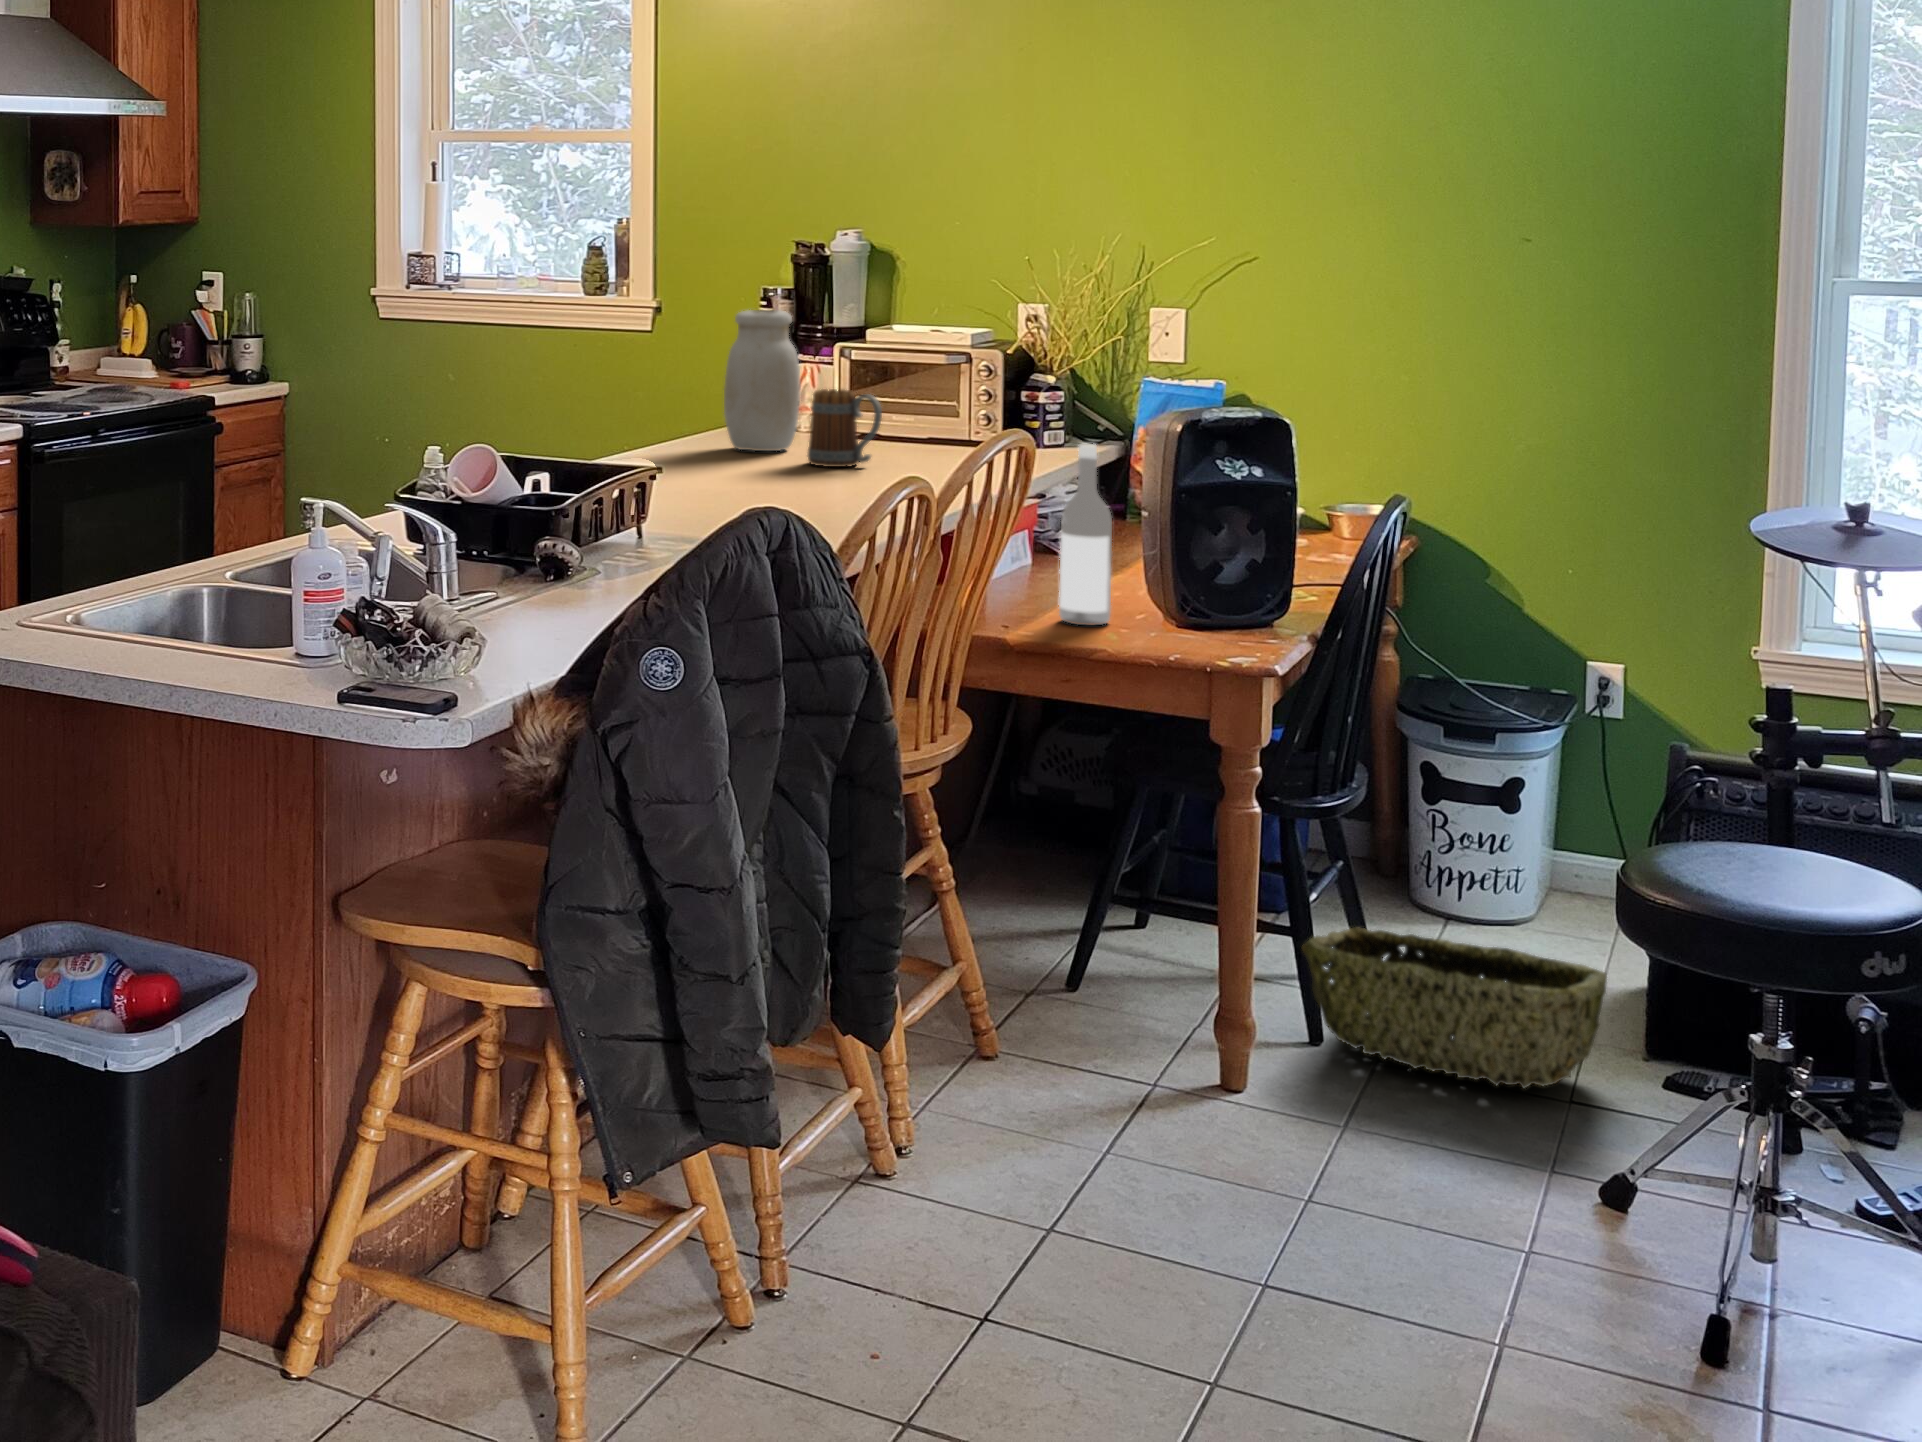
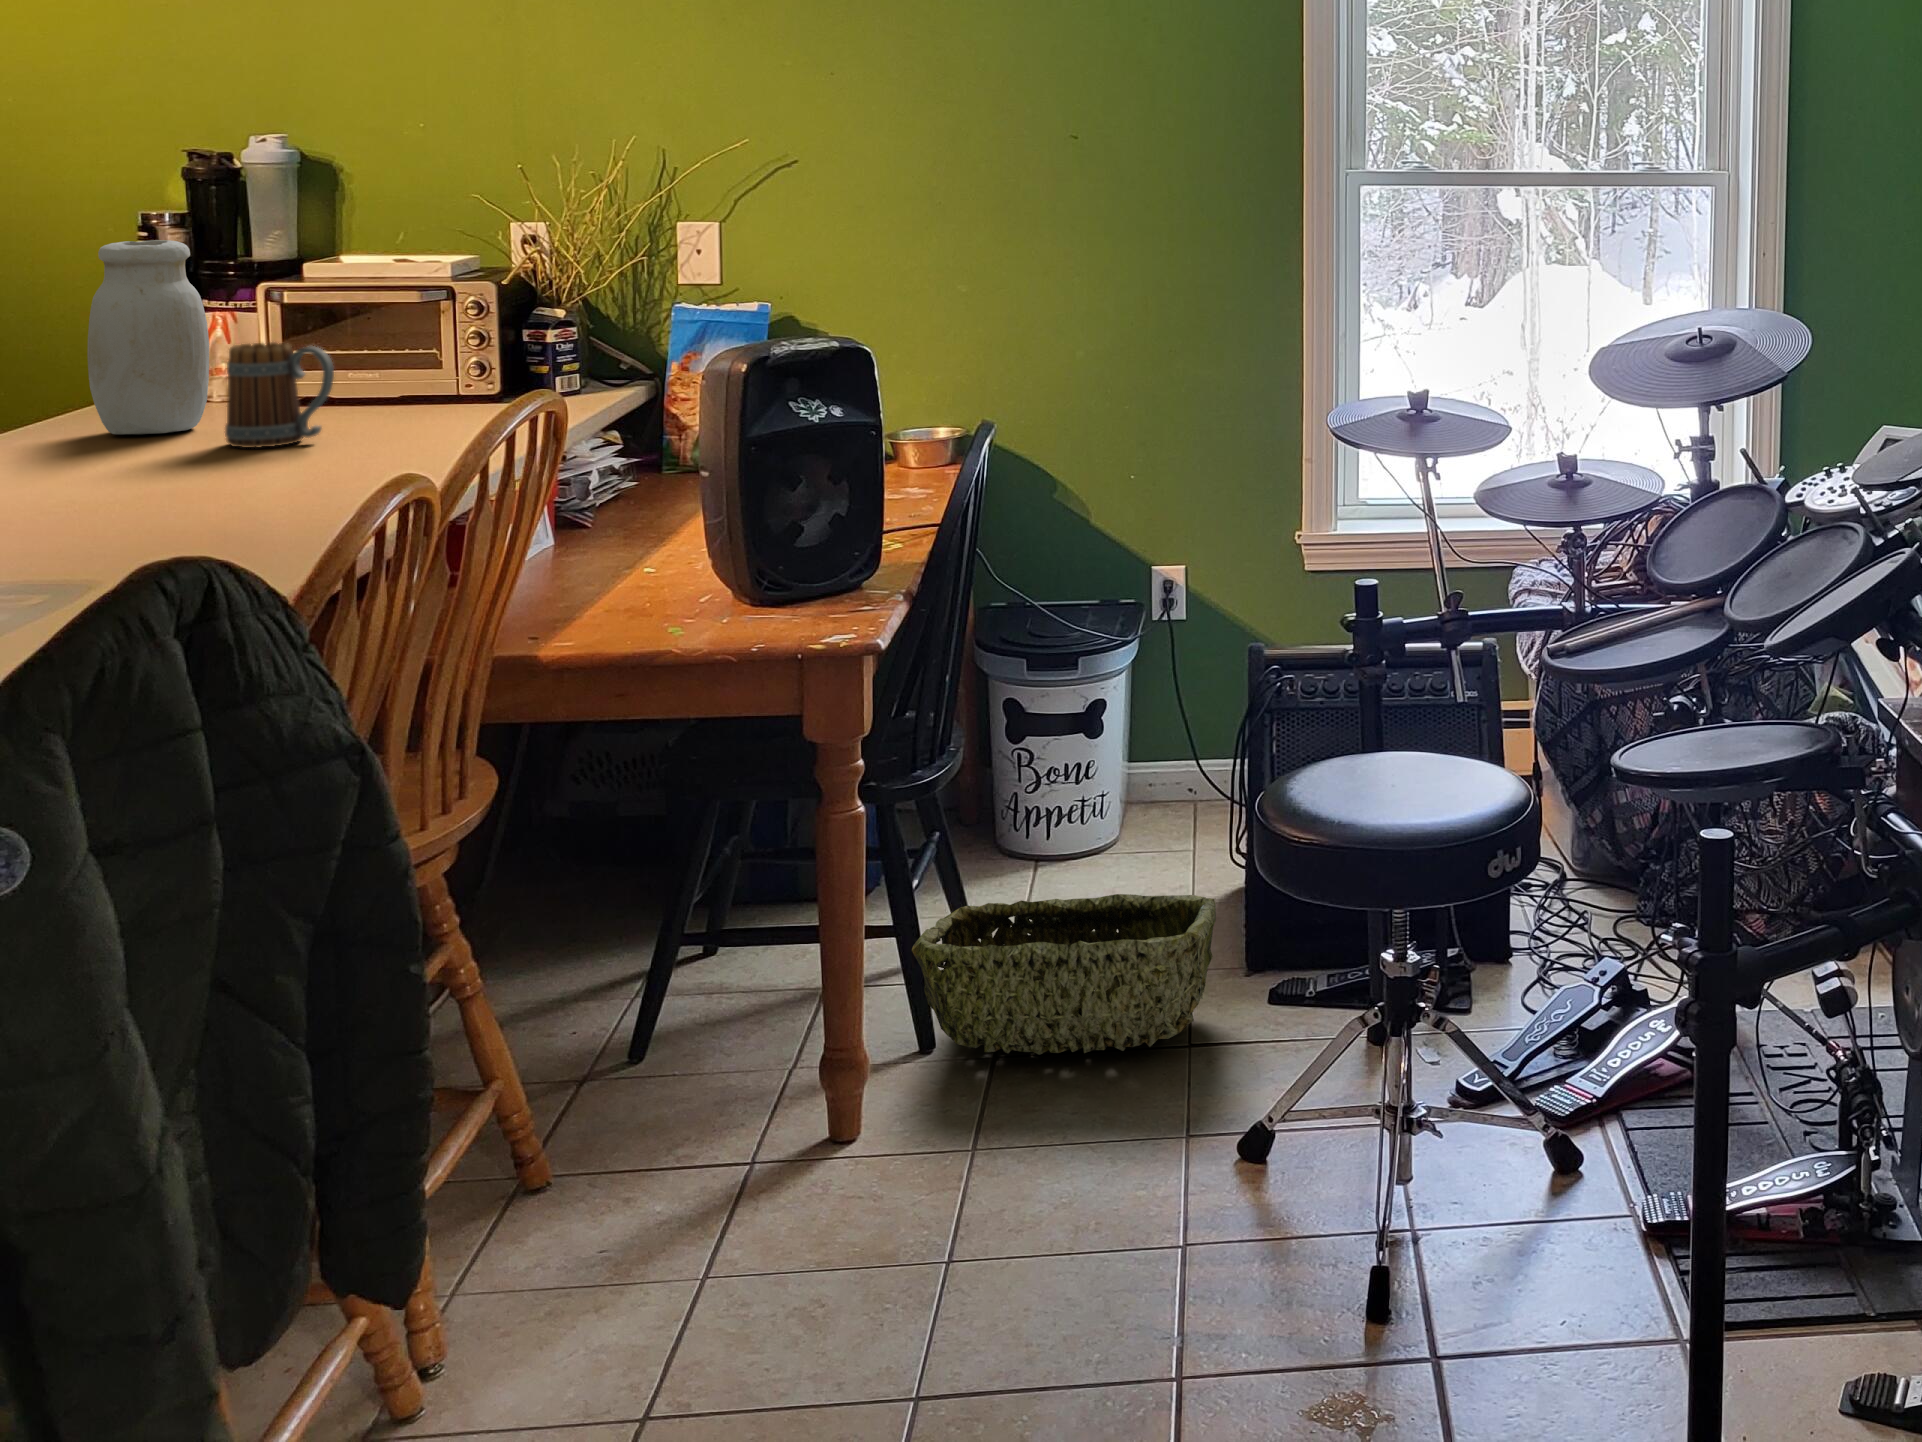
wine bottle: present [1059,444,1112,625] -> none [597,392,667,620]

